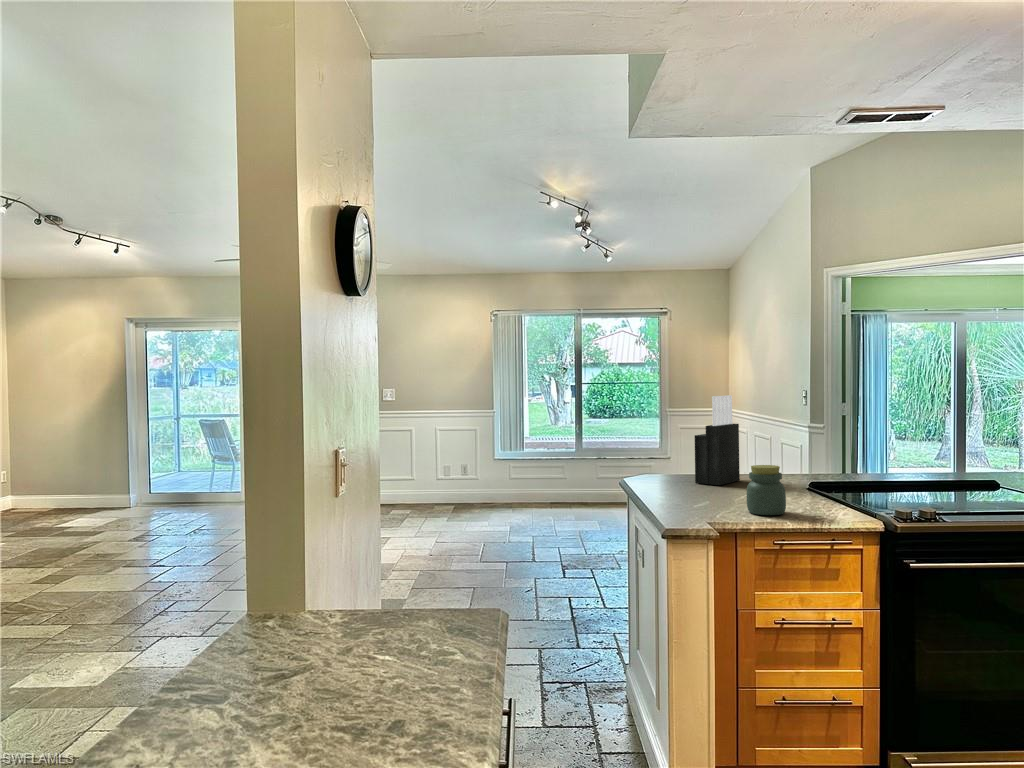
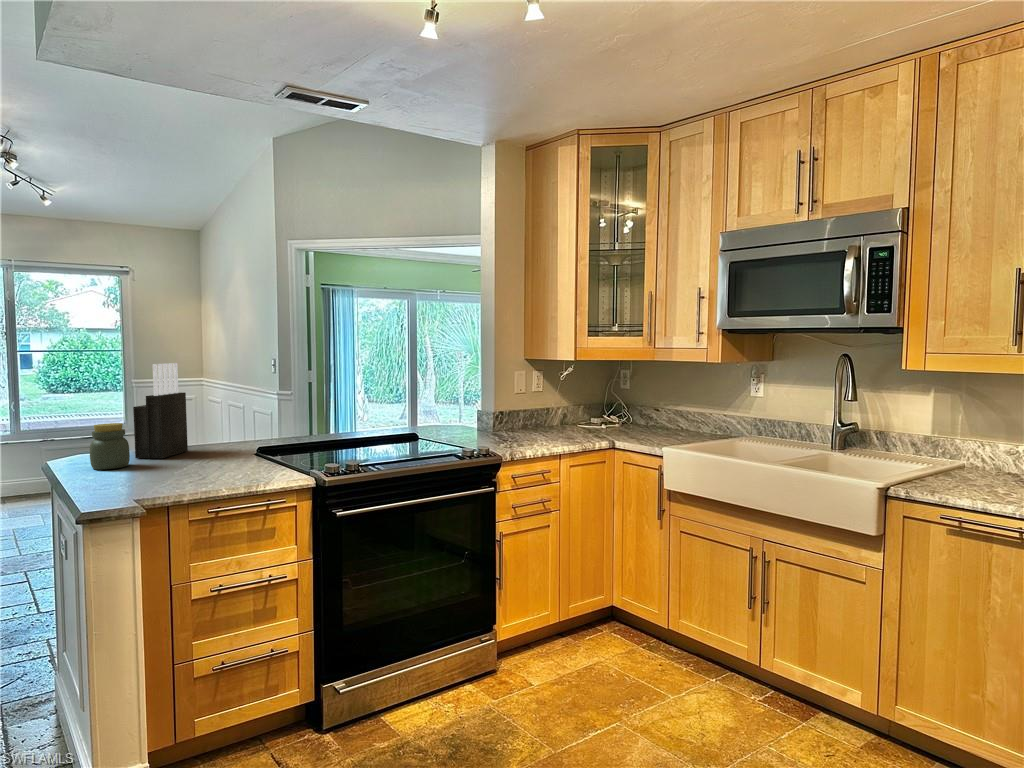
jar: present [746,465,786,515] -> present [90,423,130,469]

